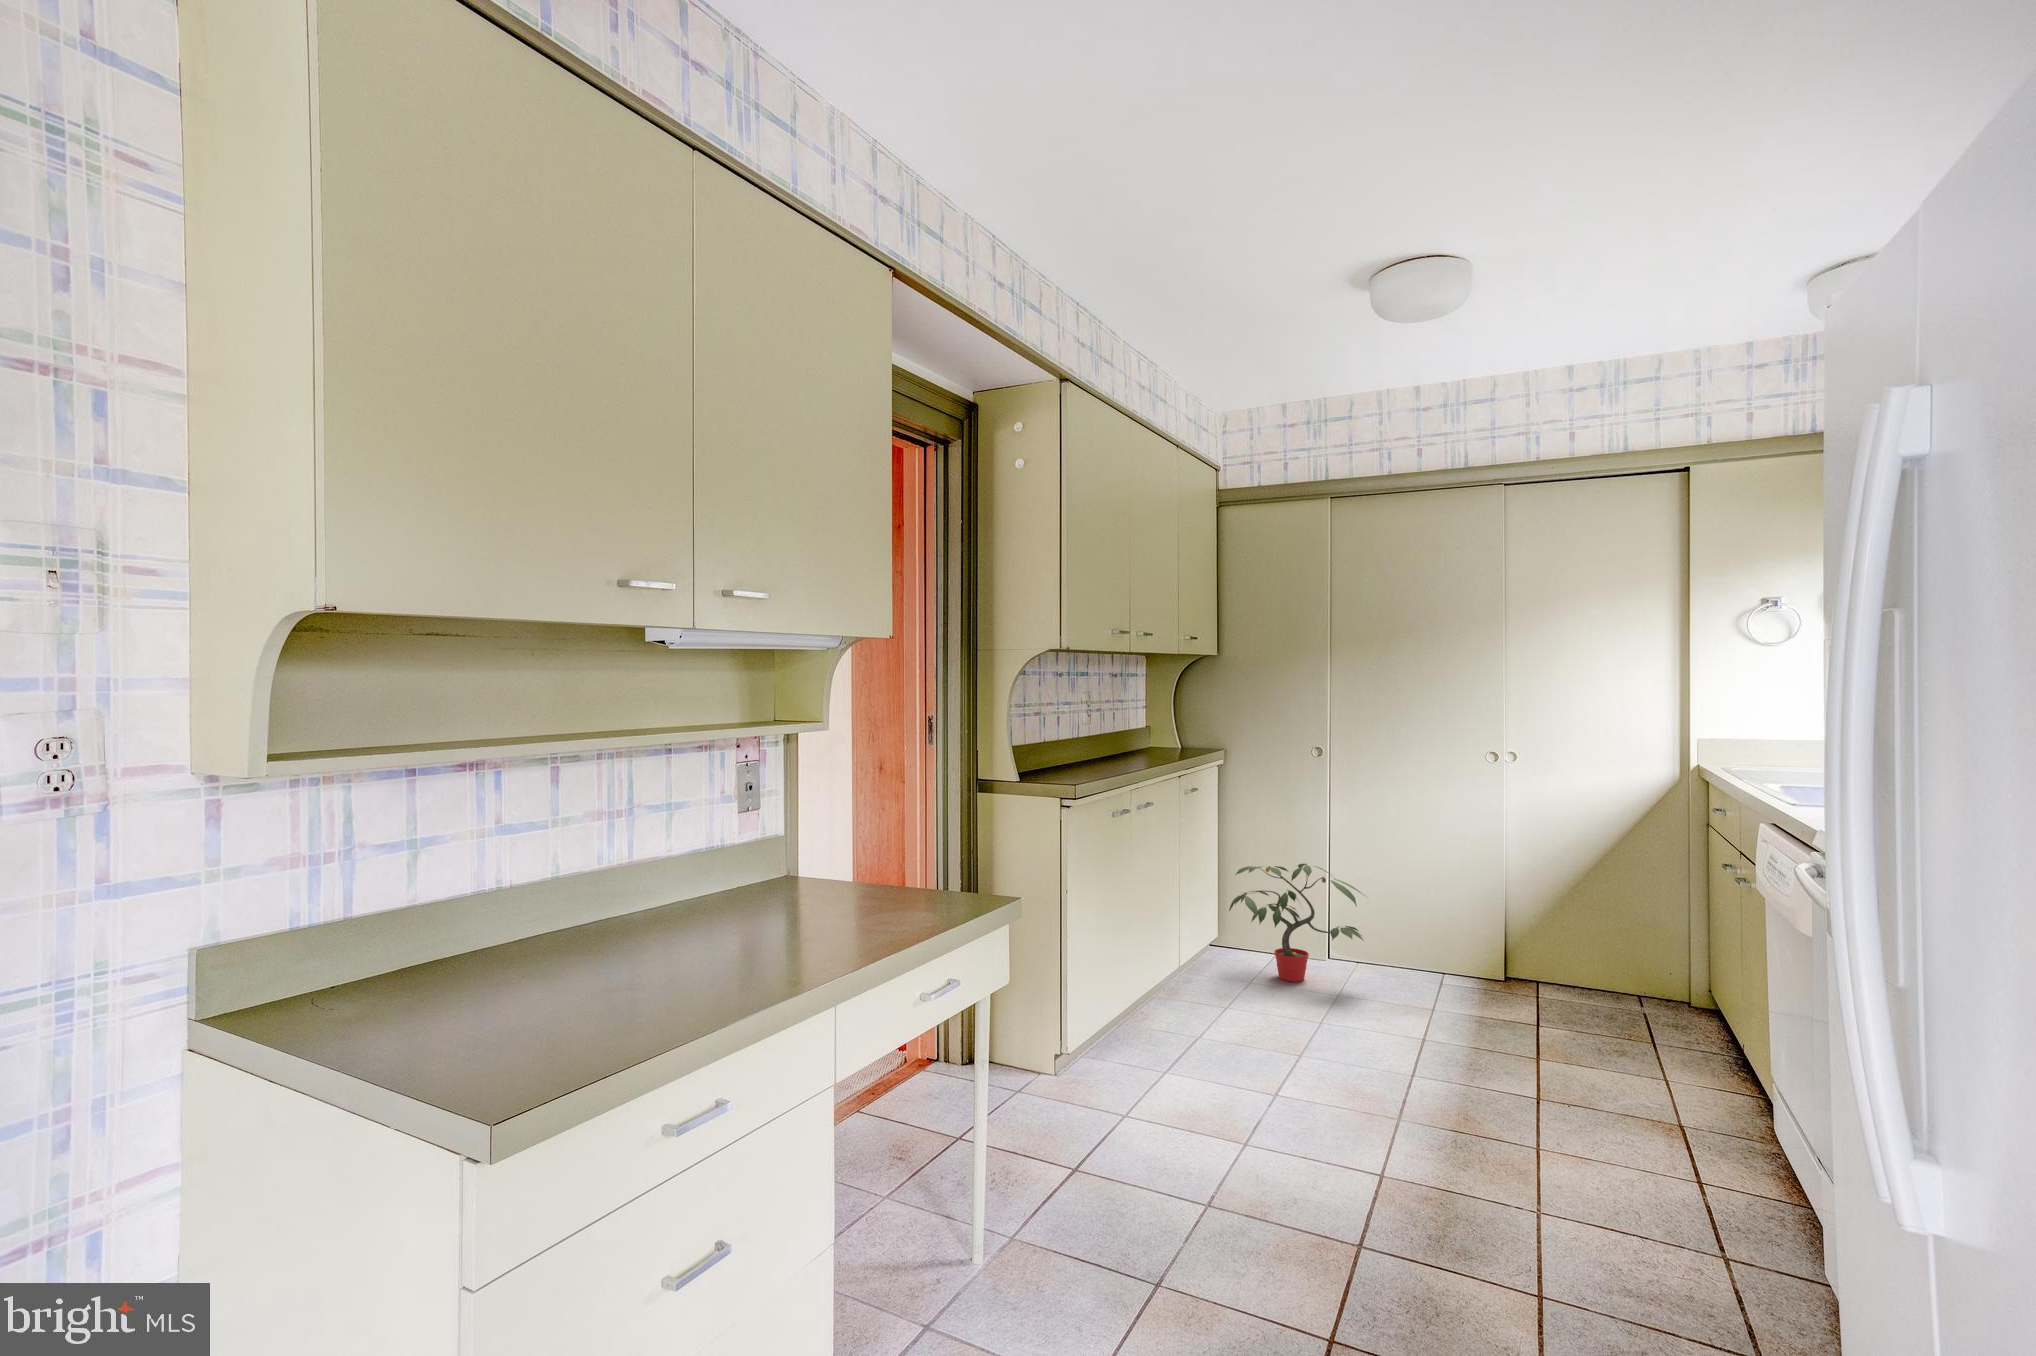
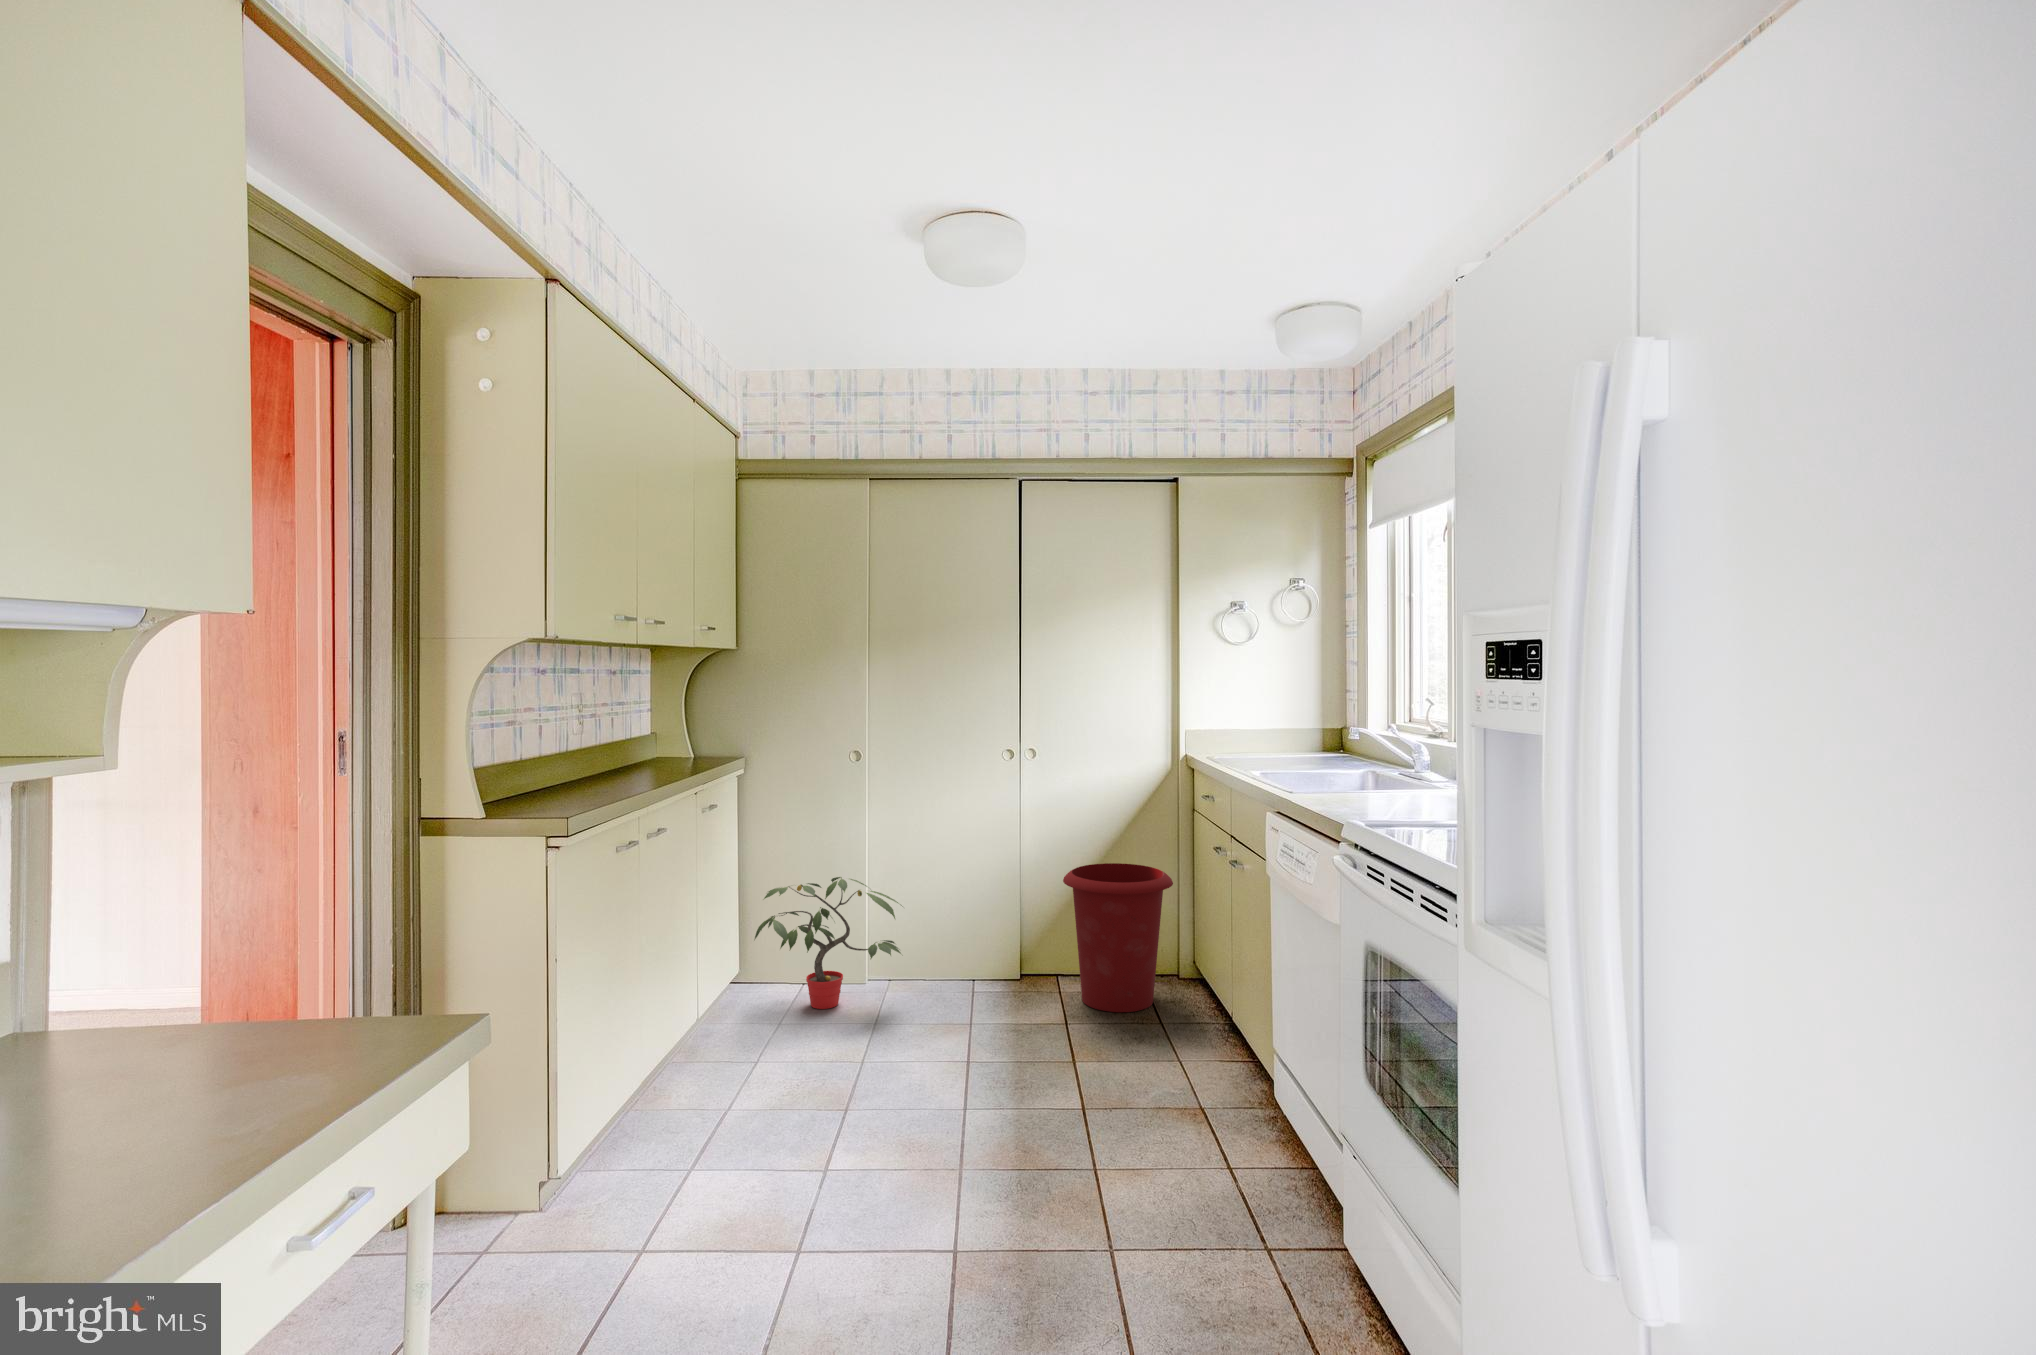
waste bin: none [1539,876,1675,1035] -> present [1063,863,1173,1012]

